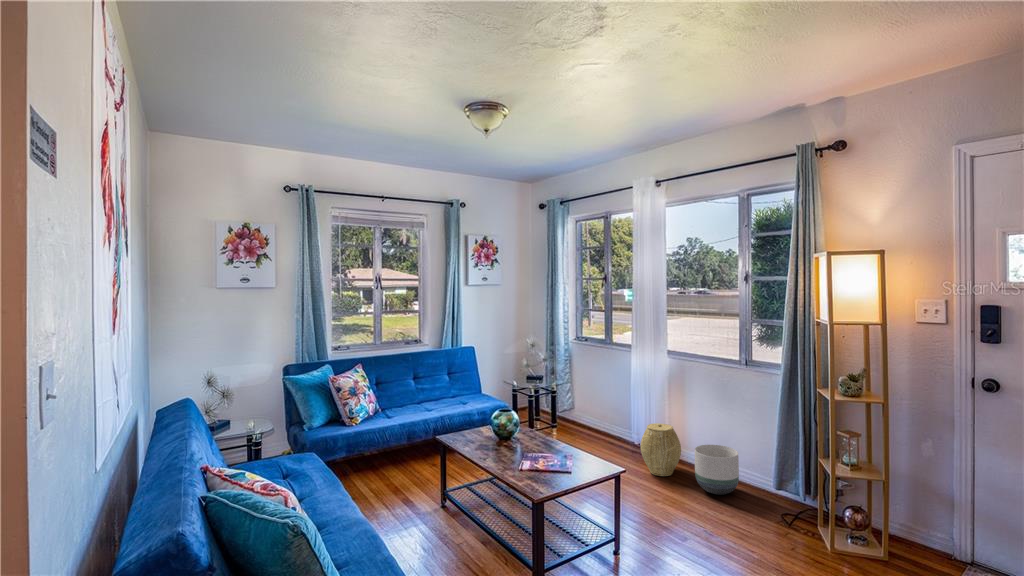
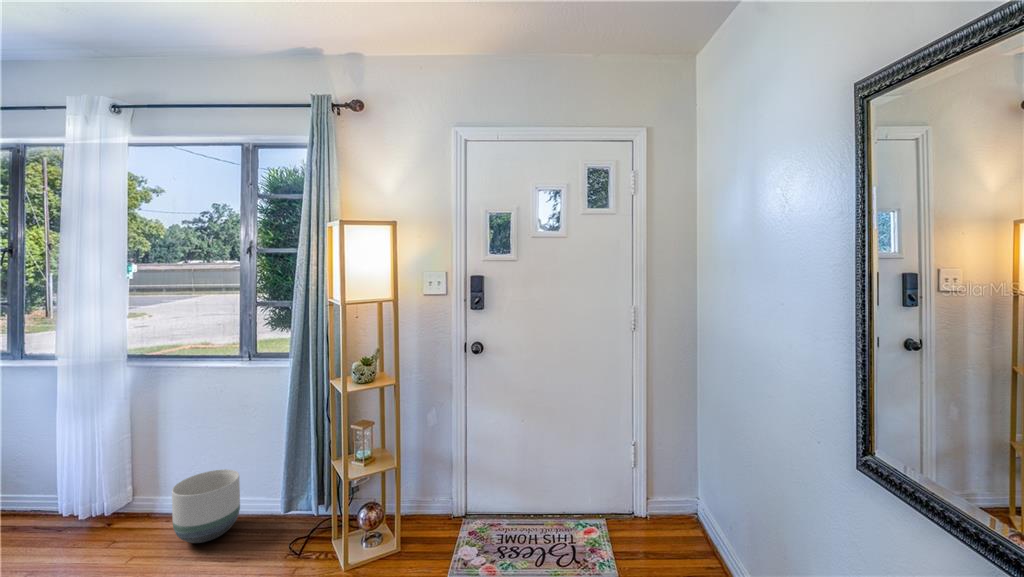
woven basket: present [641,423,681,476] -> none [78,460,157,545]

